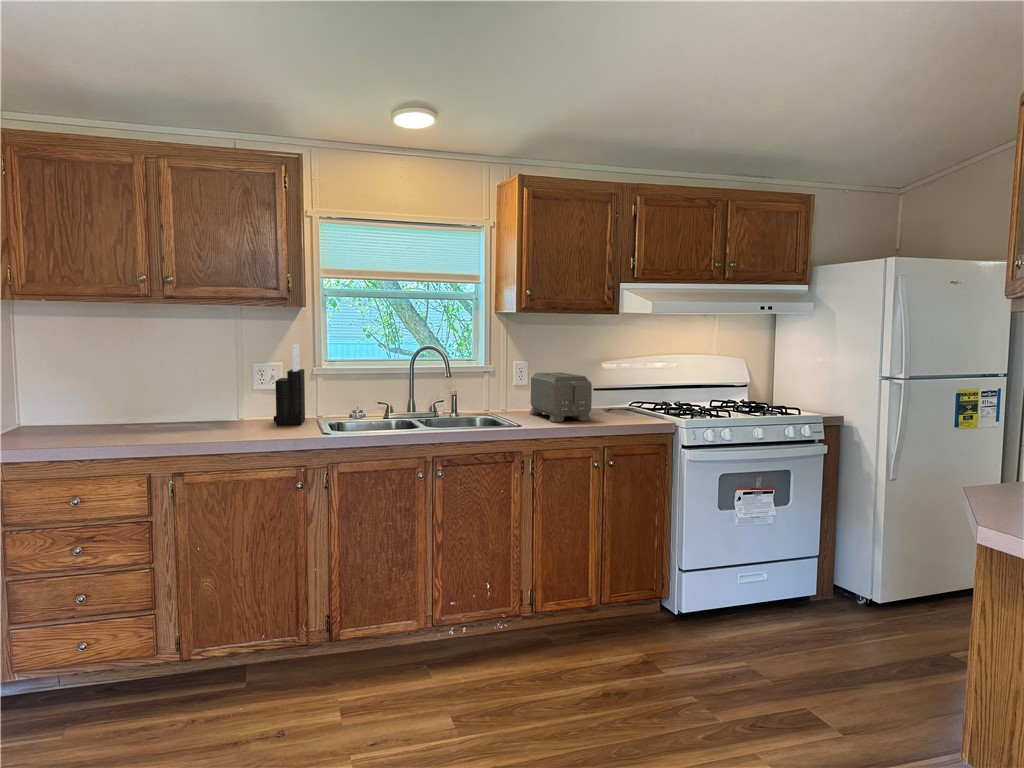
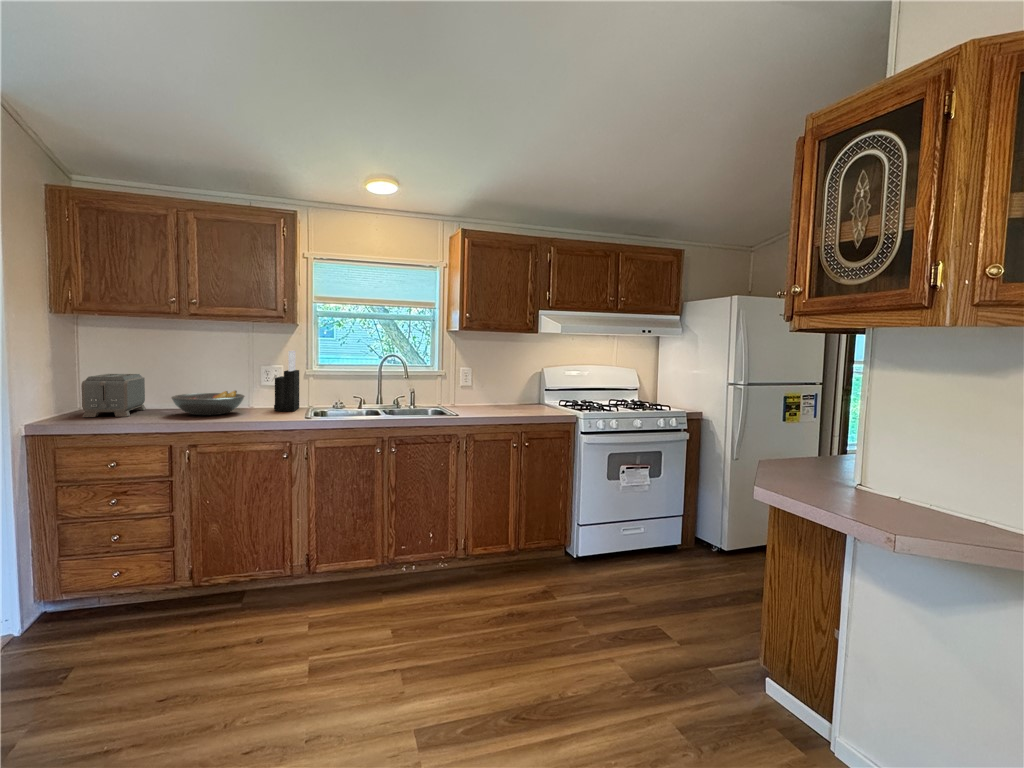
toaster: present [529,373,592,422] -> present [81,374,146,417]
fruit bowl: none [145,398,239,433] -> present [171,391,245,415]

